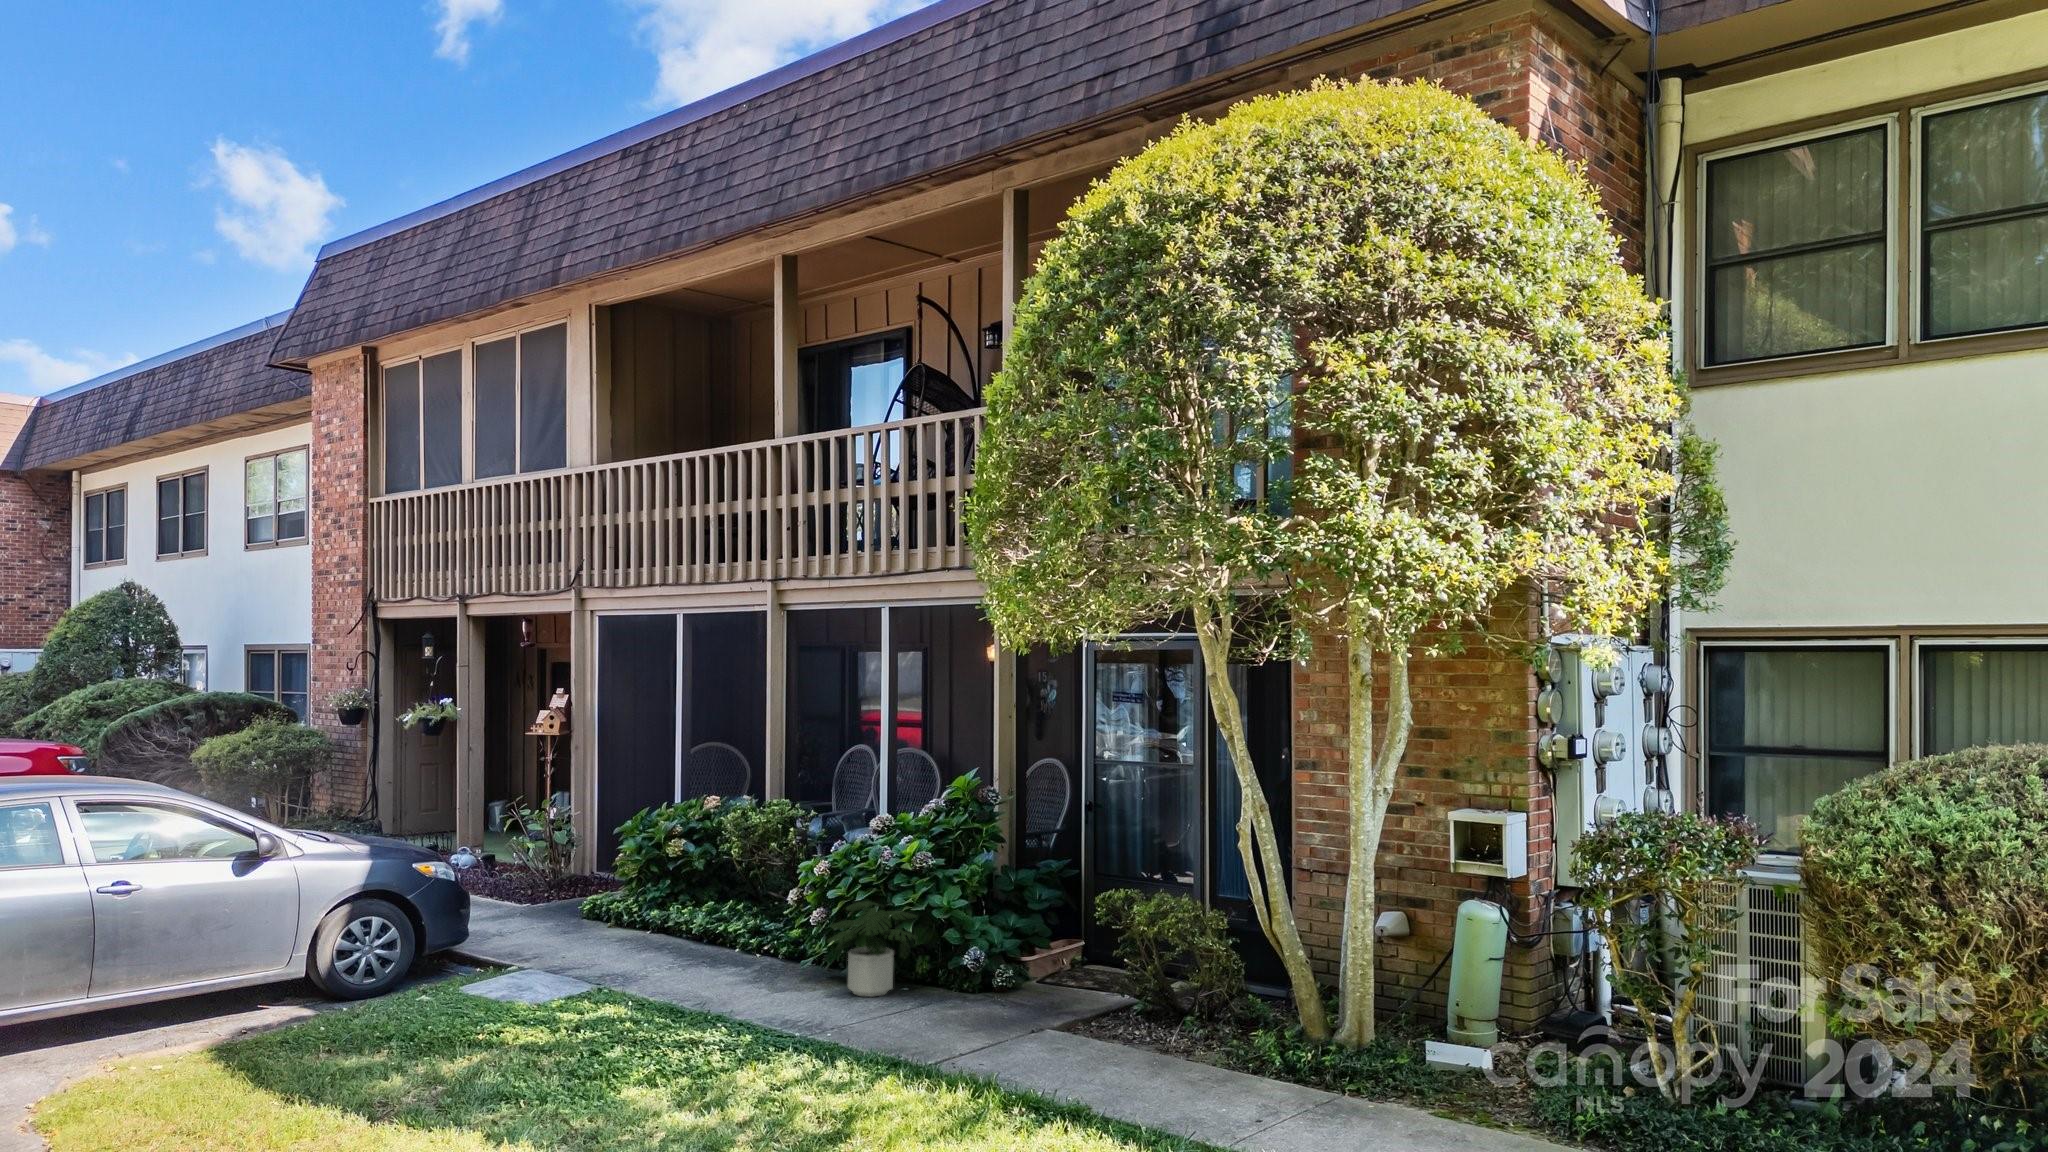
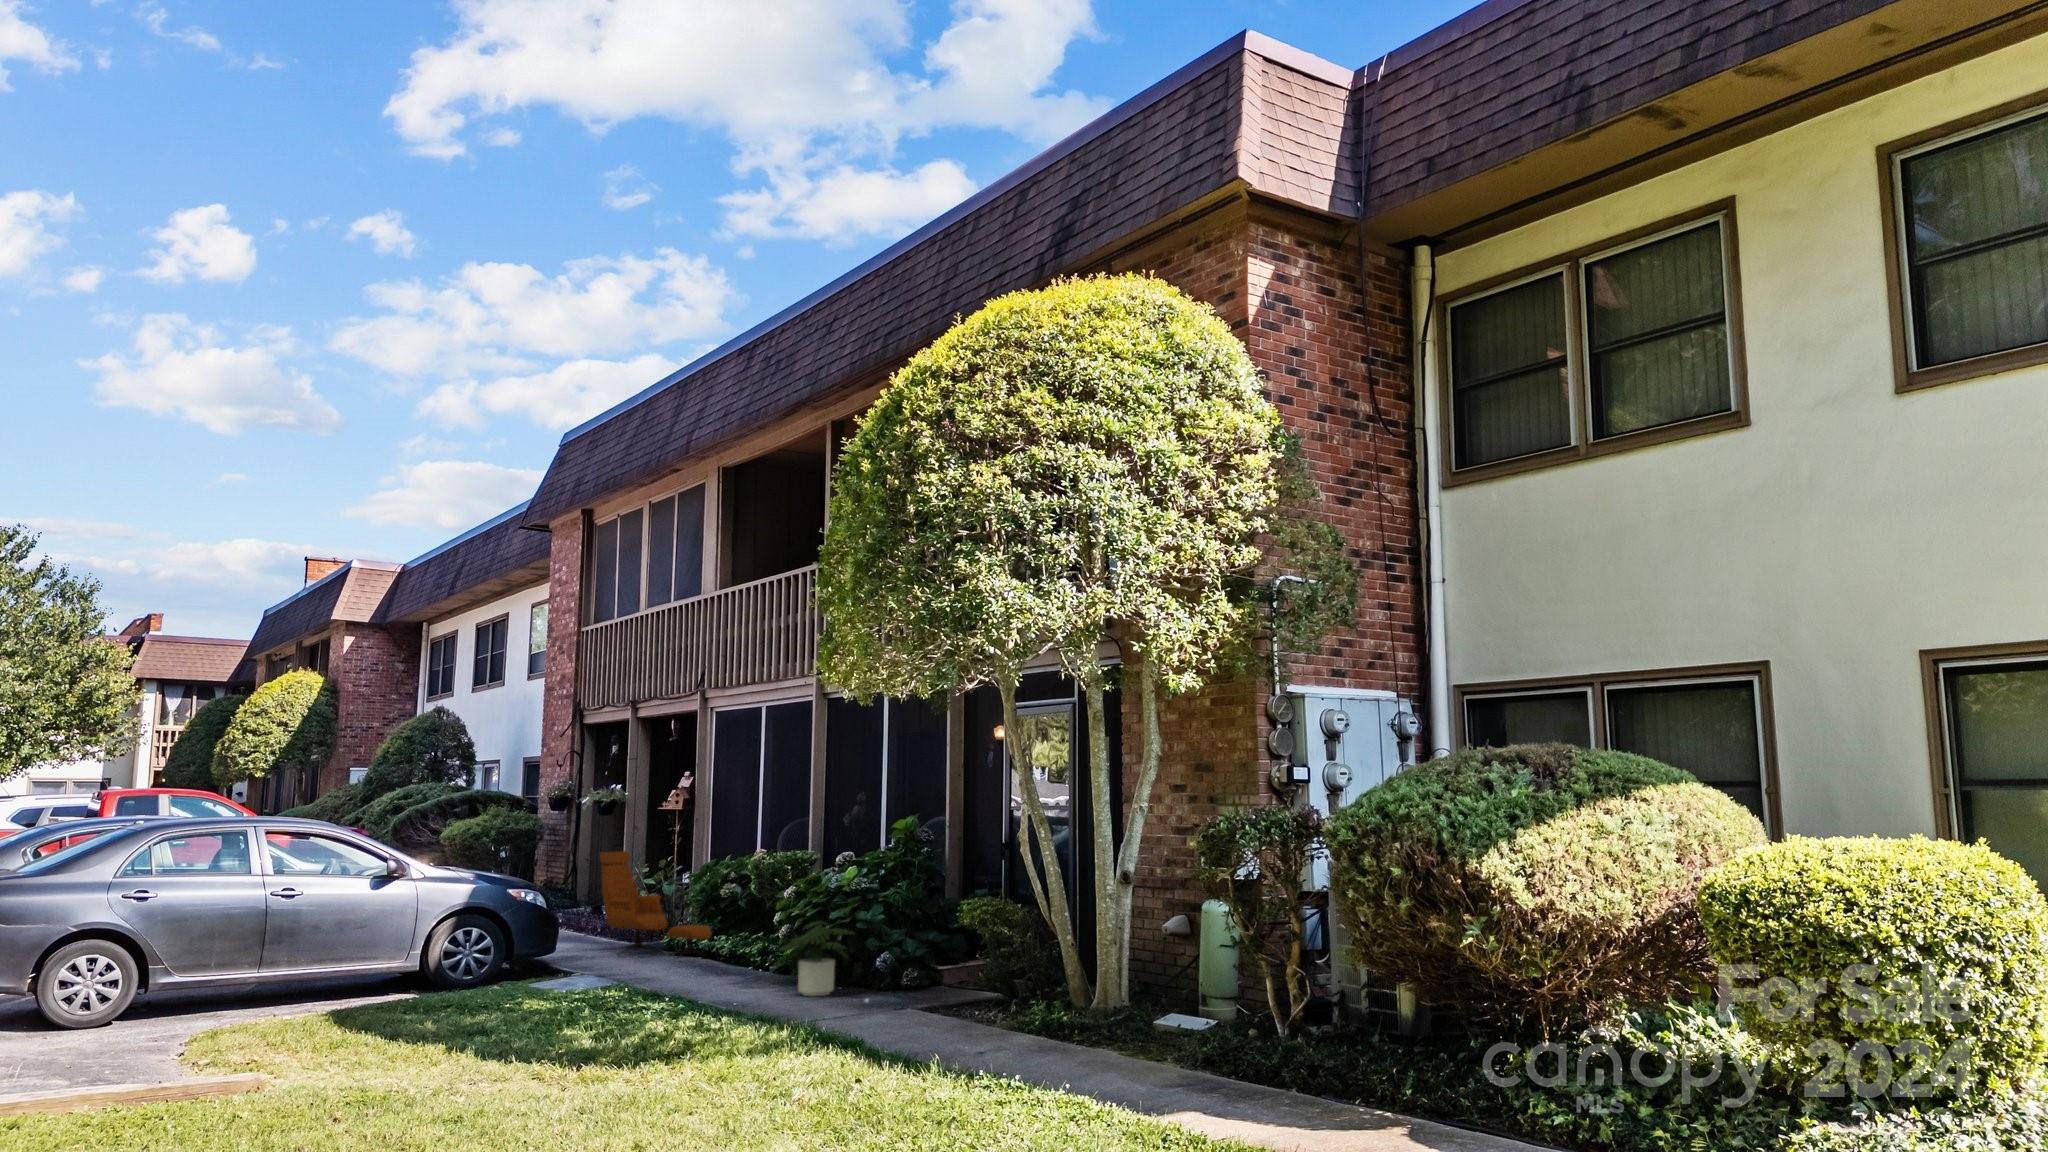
lounge chair: none [497,798,652,935] -> present [600,851,712,958]

